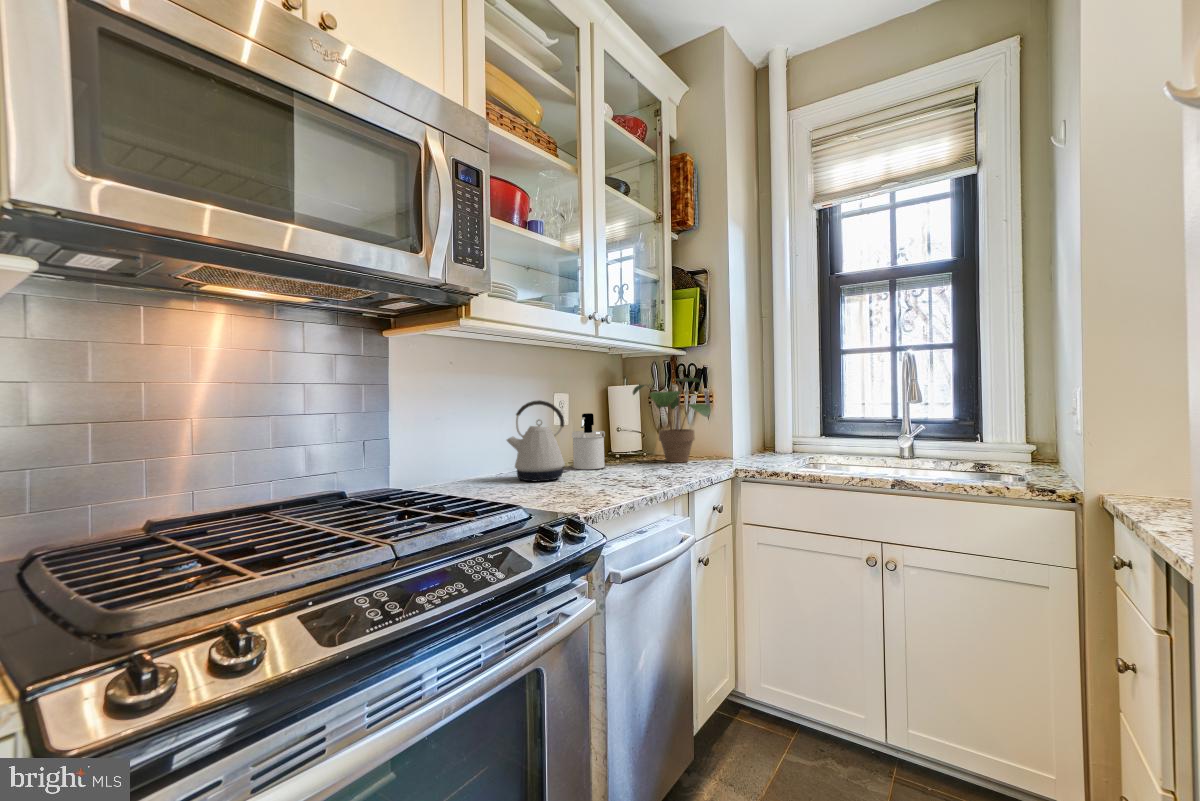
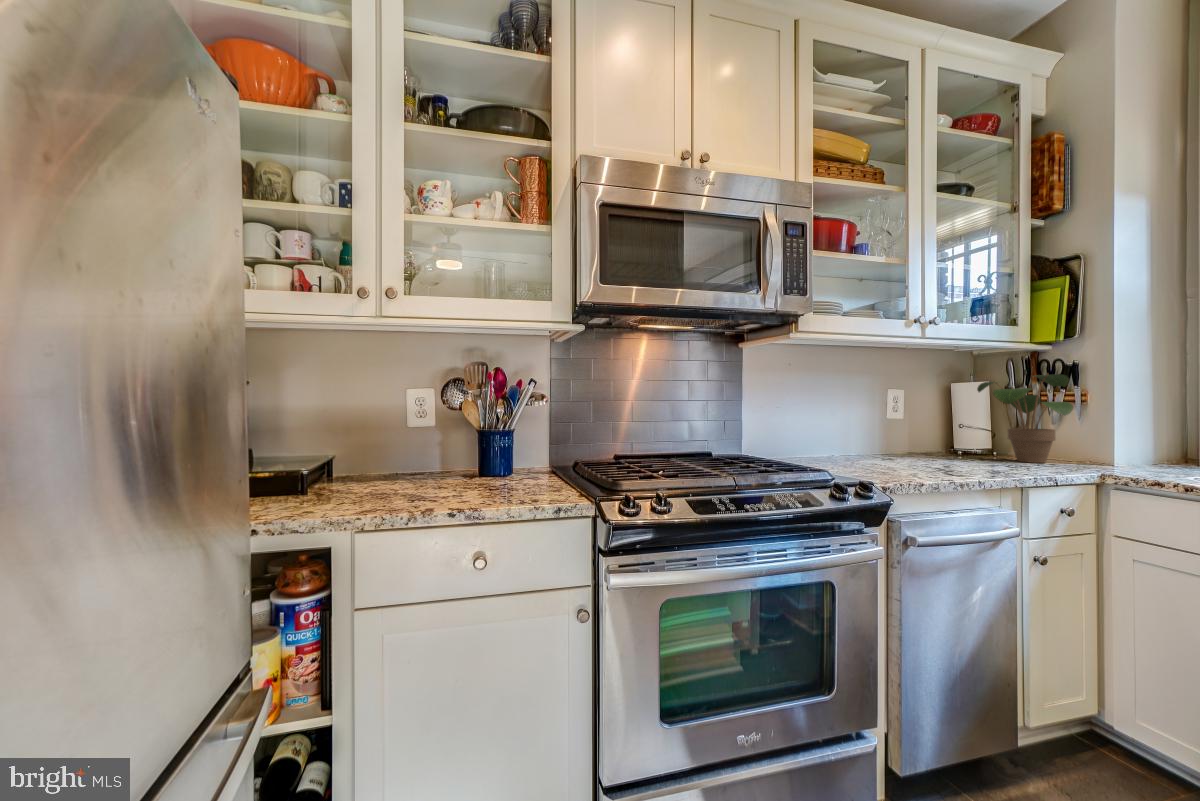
kettle: present [507,400,569,481] -> none [833,395,891,462]
soap dispenser: present [572,413,605,469] -> none [902,408,937,459]

